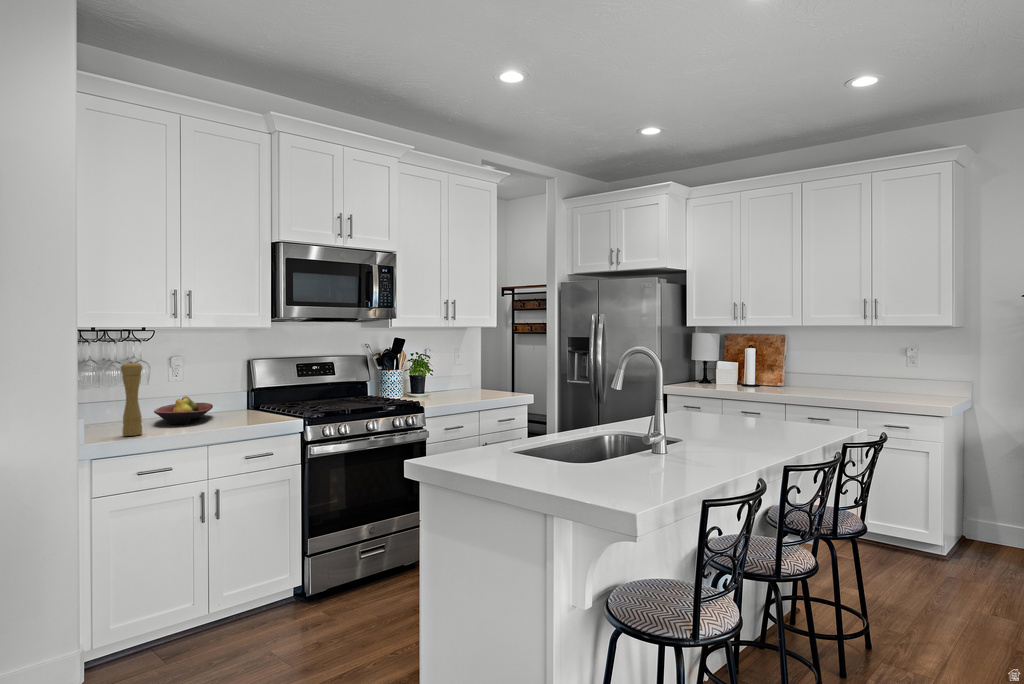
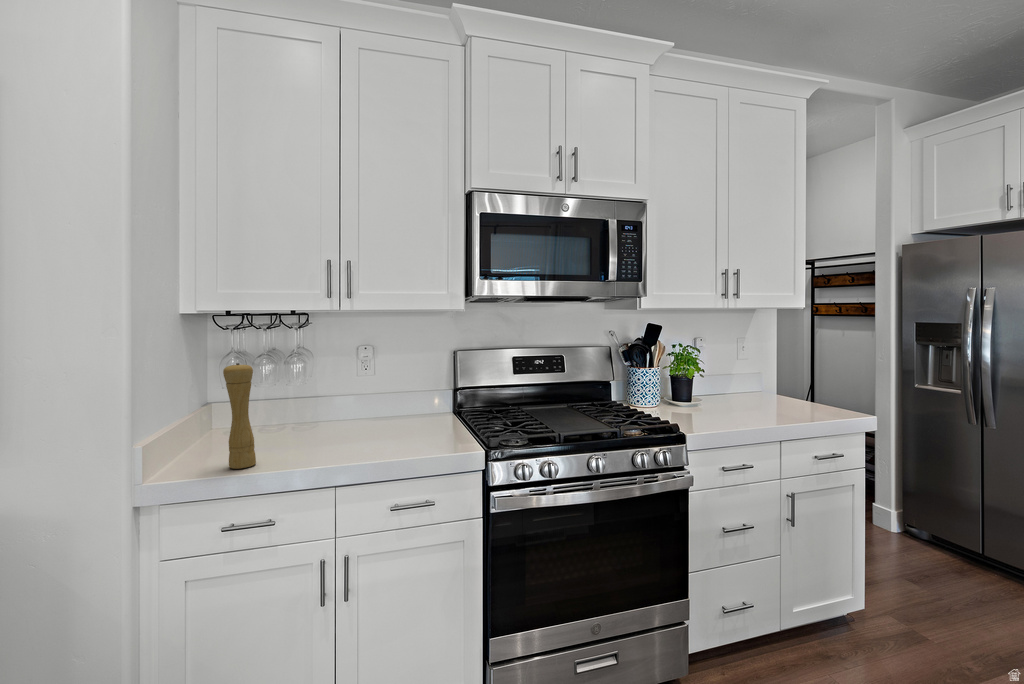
fruit bowl: present [154,396,213,424] -> none [300,403,391,446]

